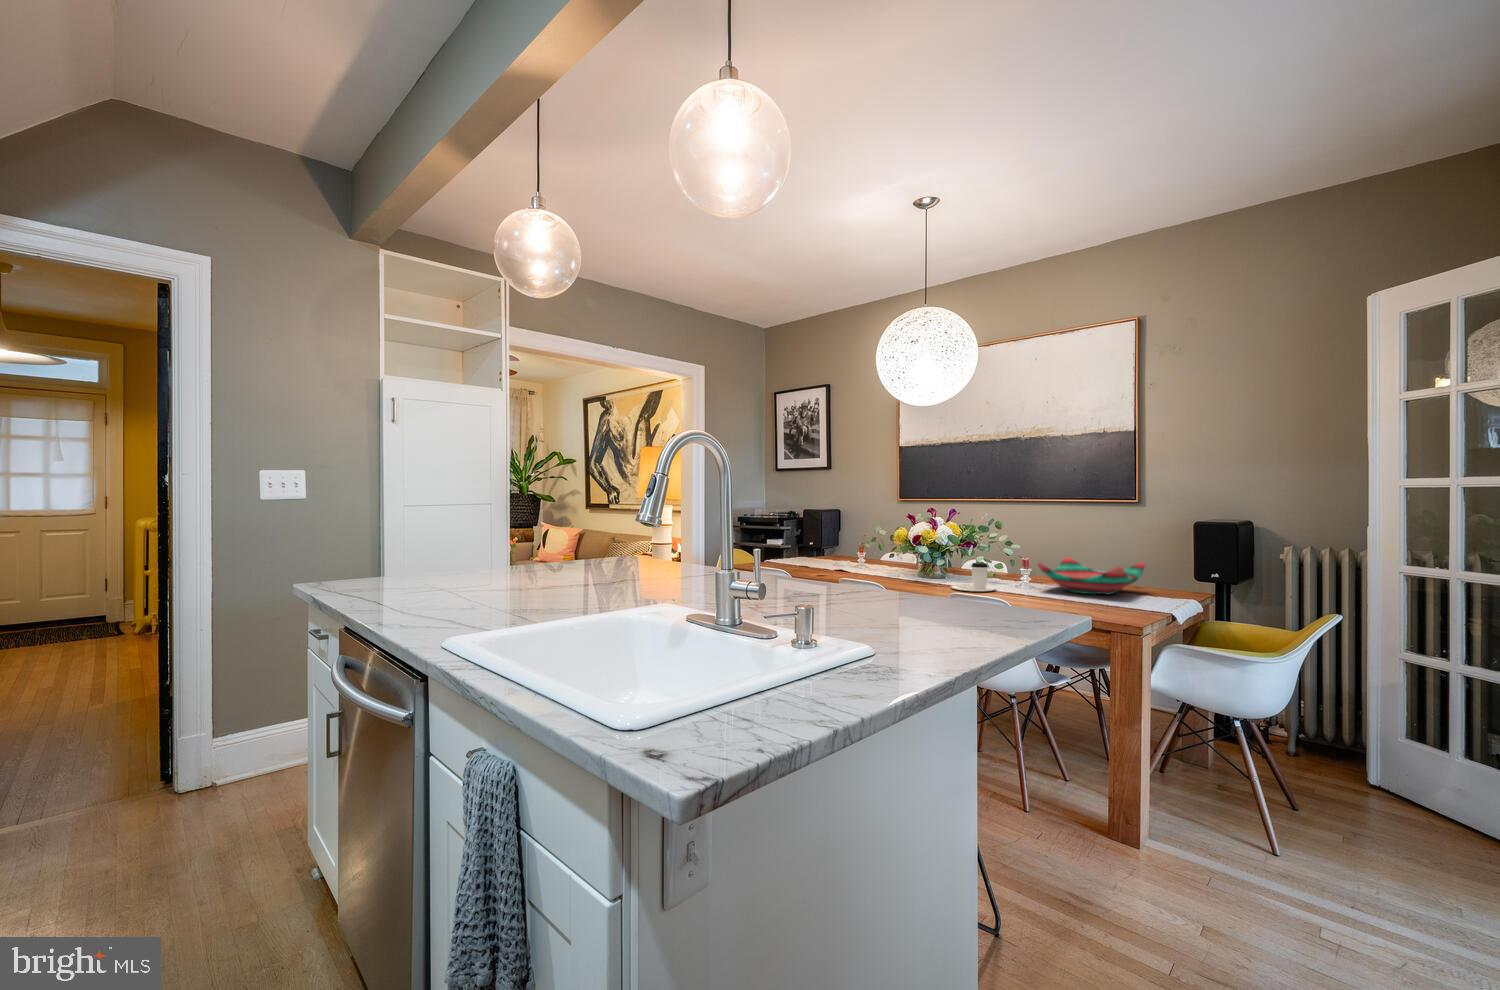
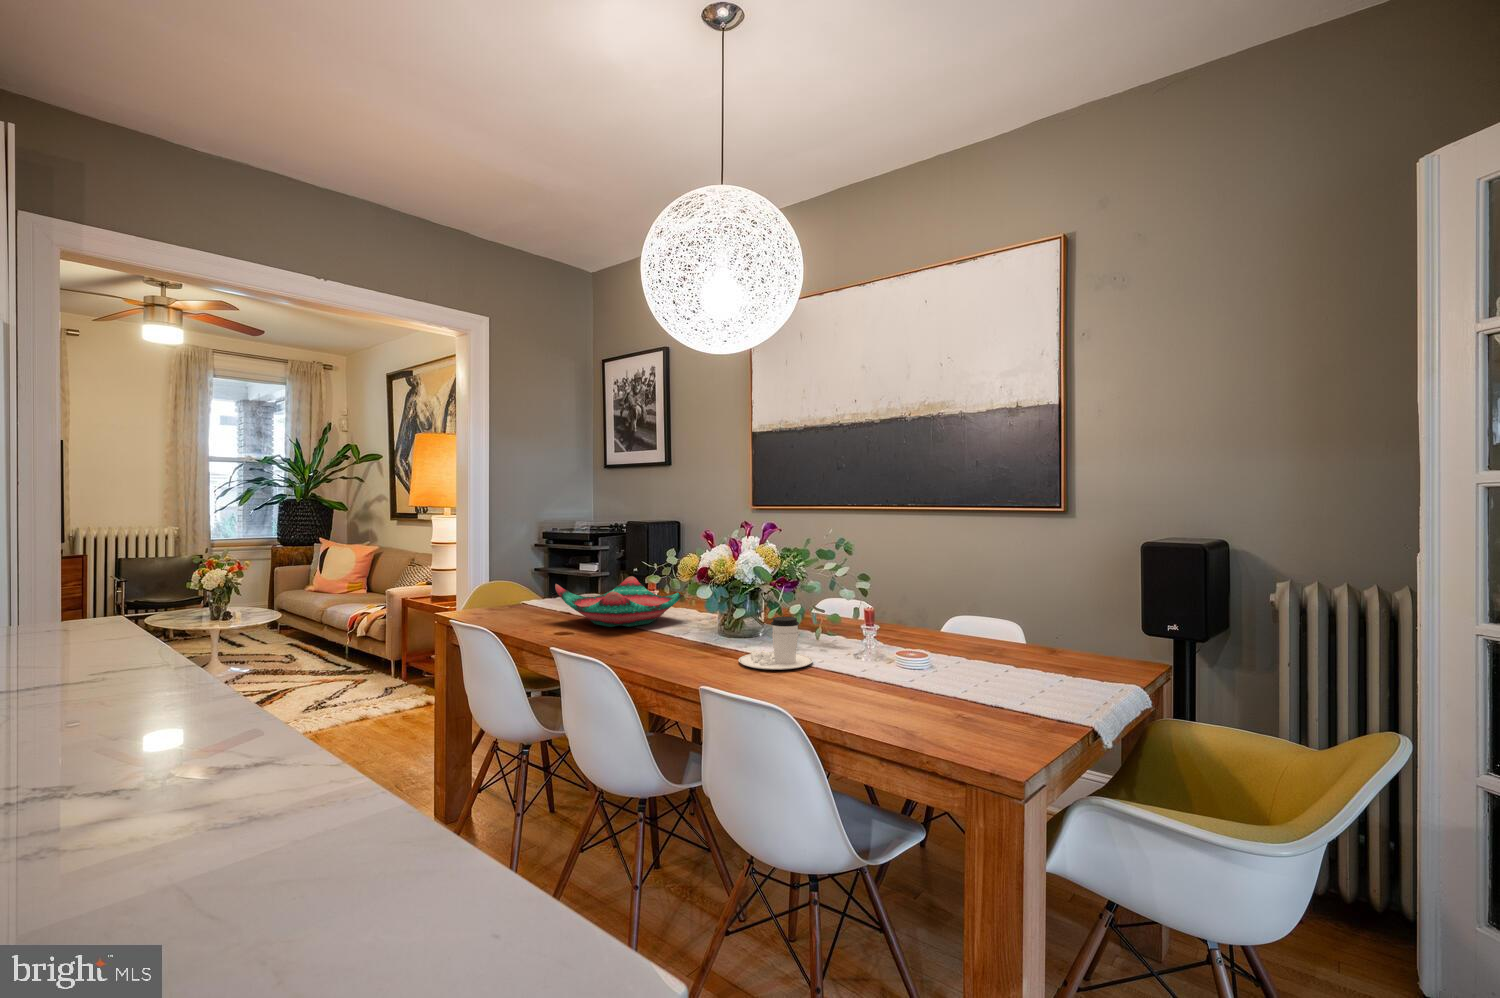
decorative bowl: present [1038,556,1145,594] -> present [555,576,683,627]

